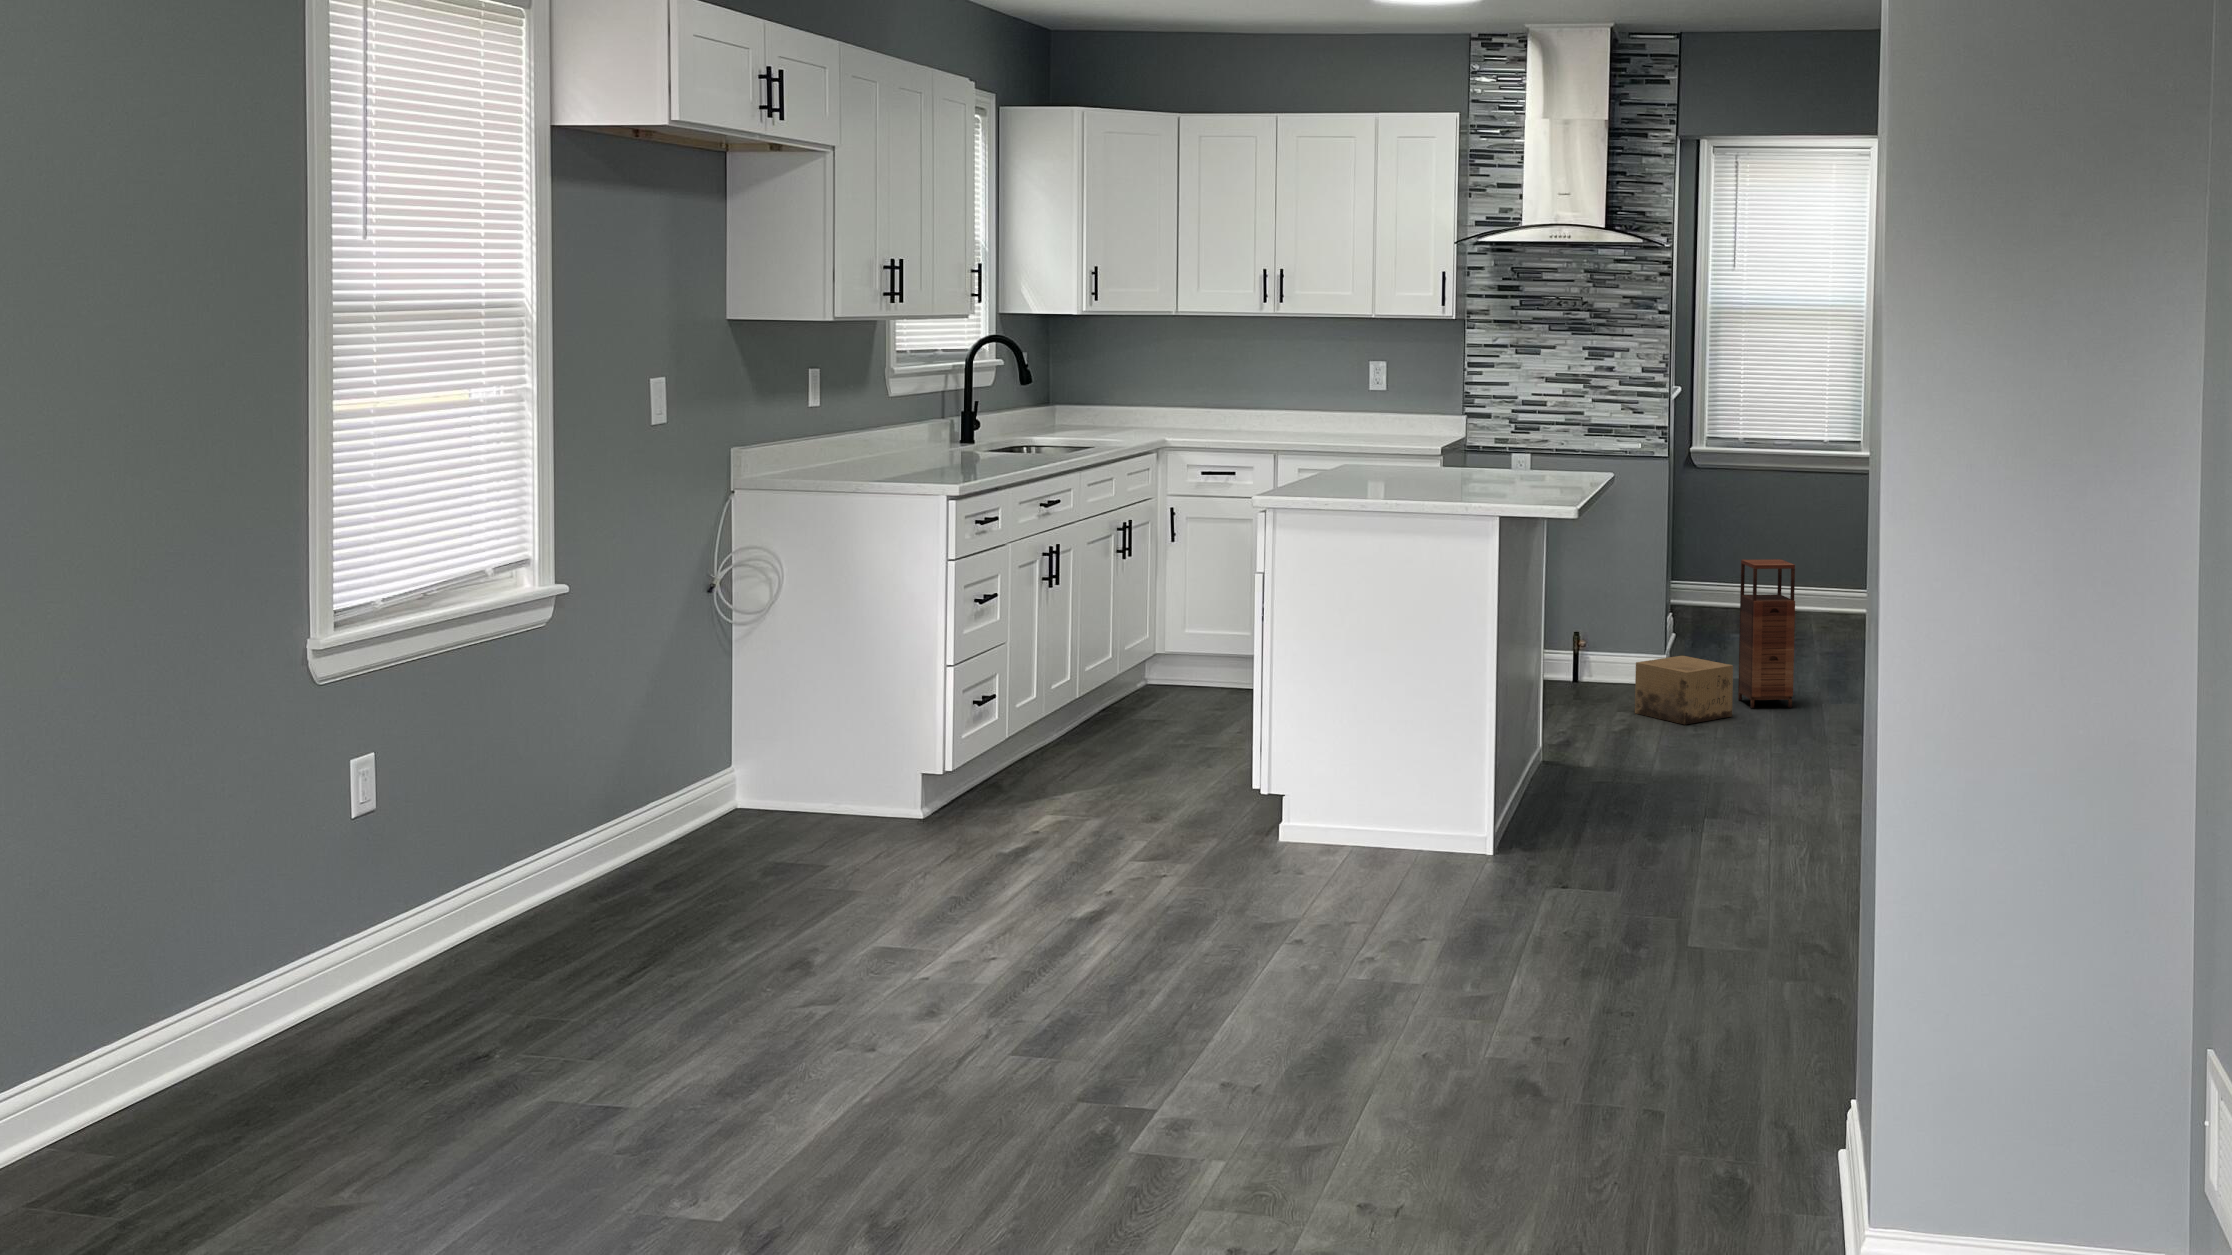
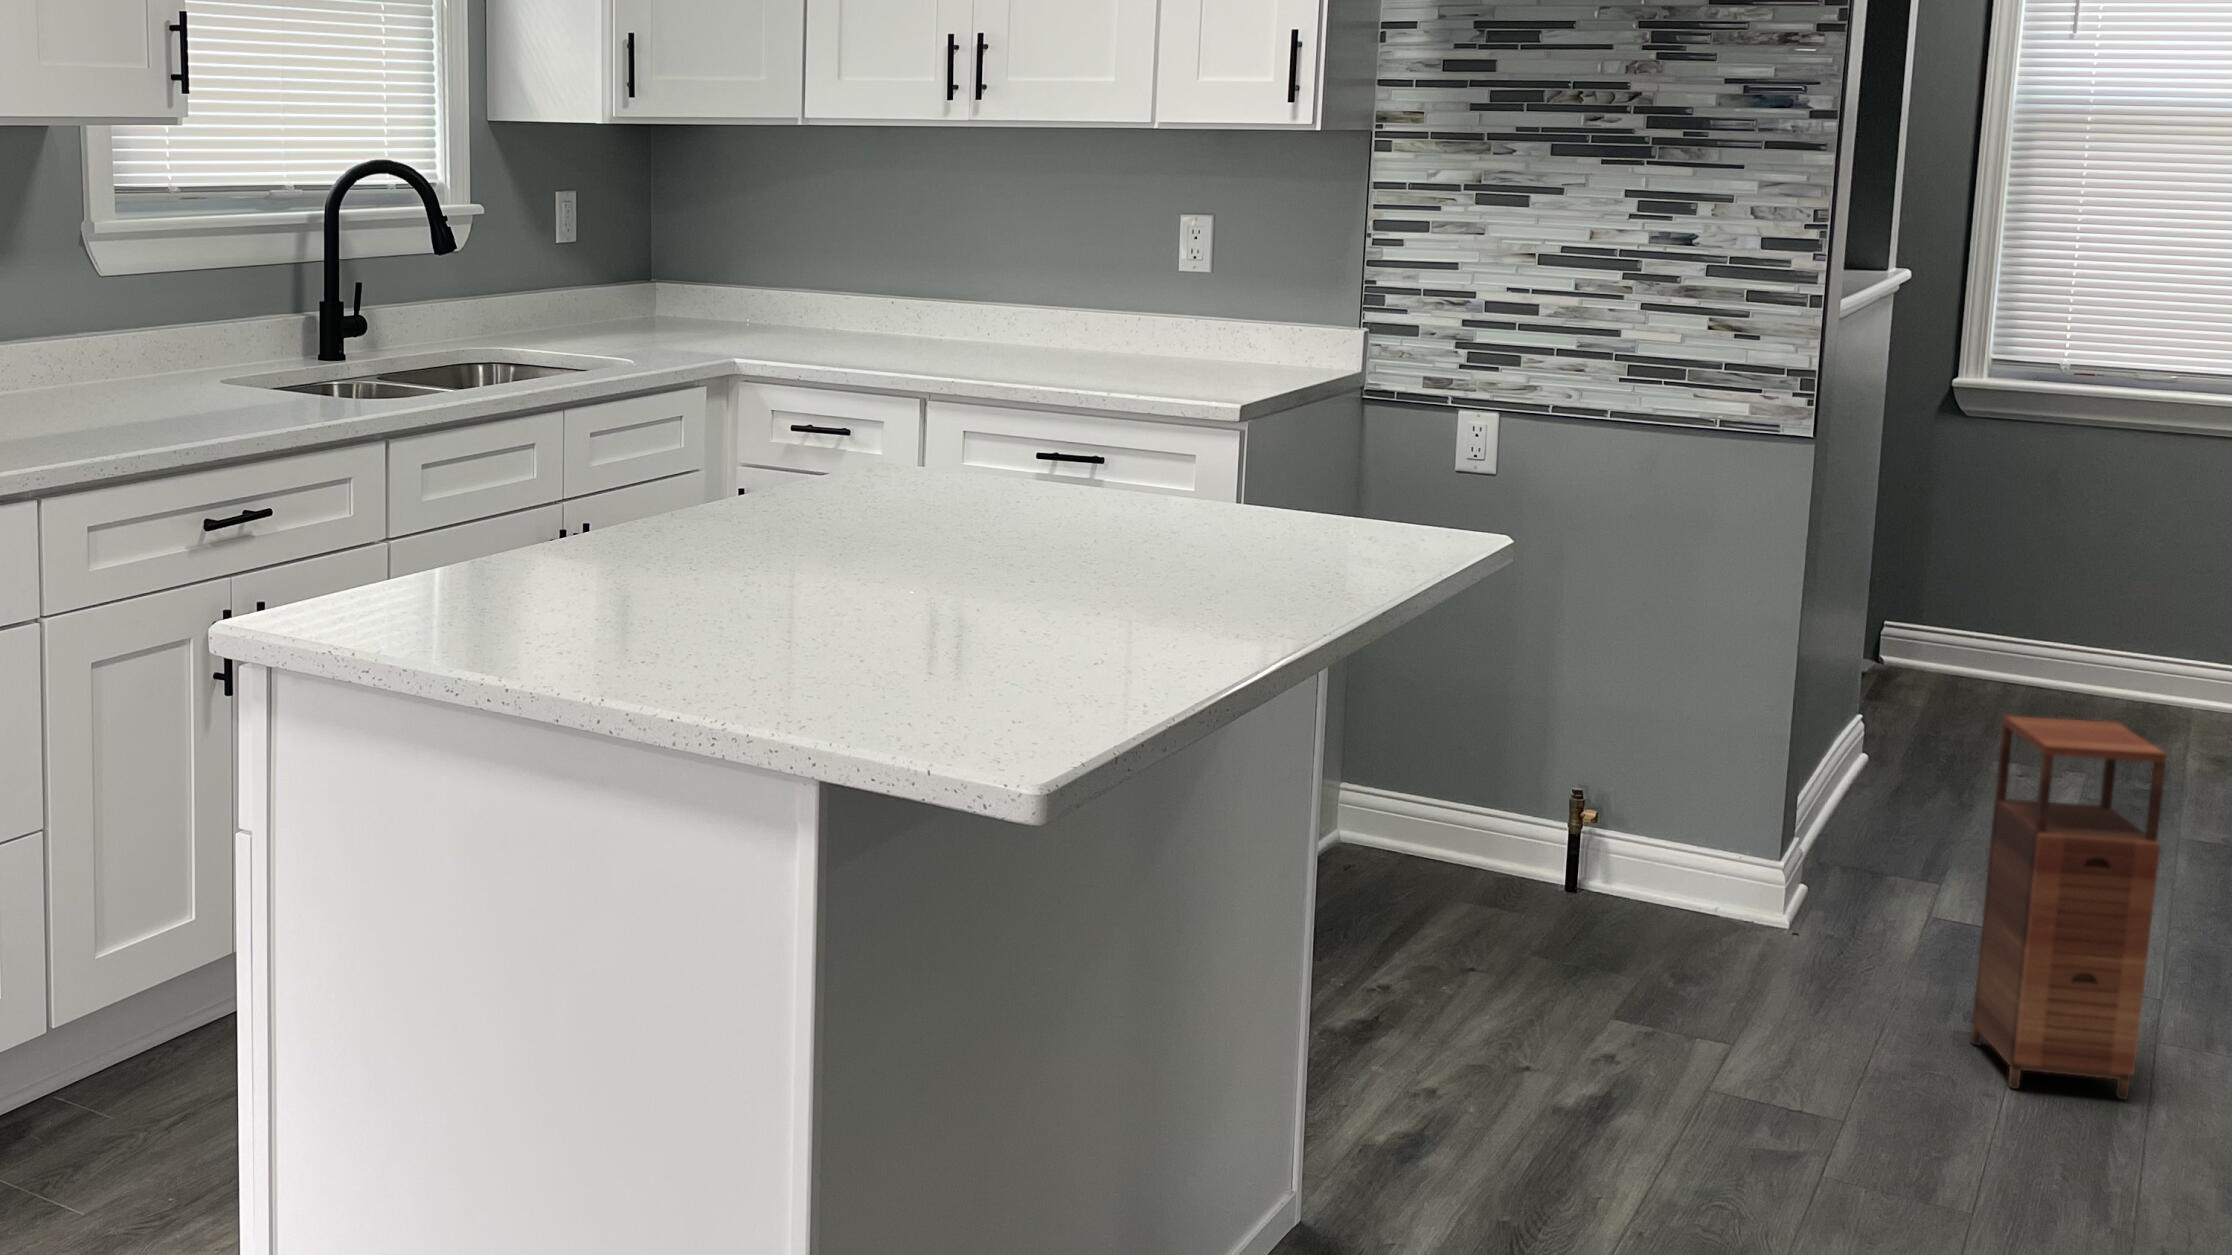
cardboard box: present [1635,656,1733,725] -> none [1691,936,1971,1153]

